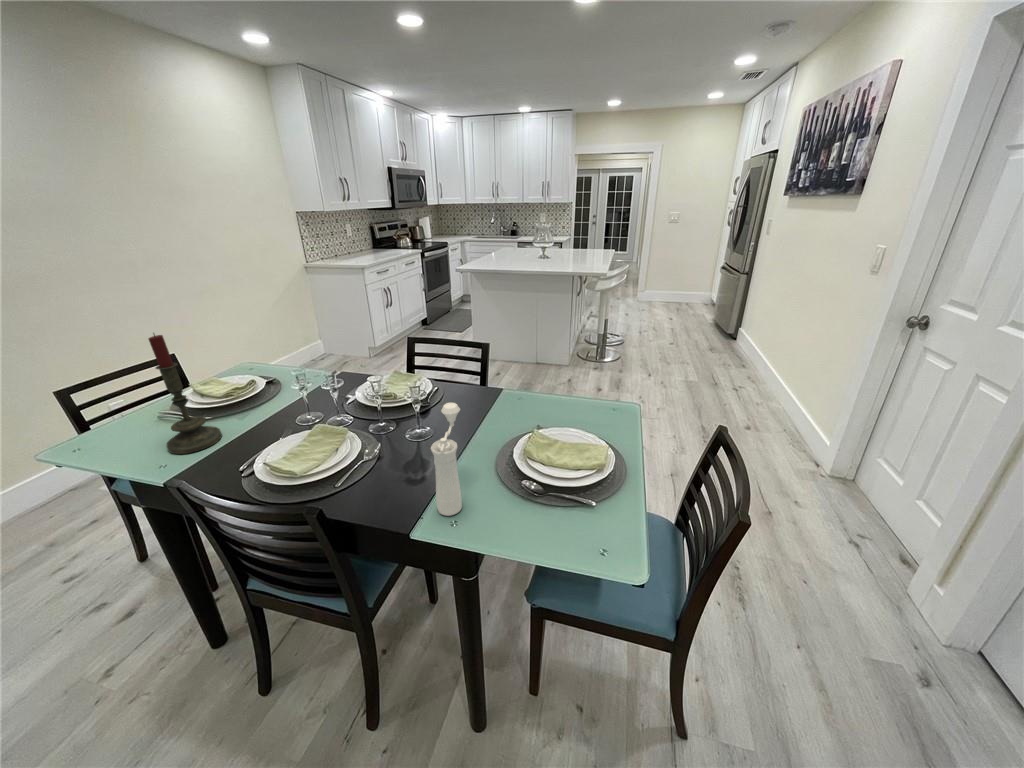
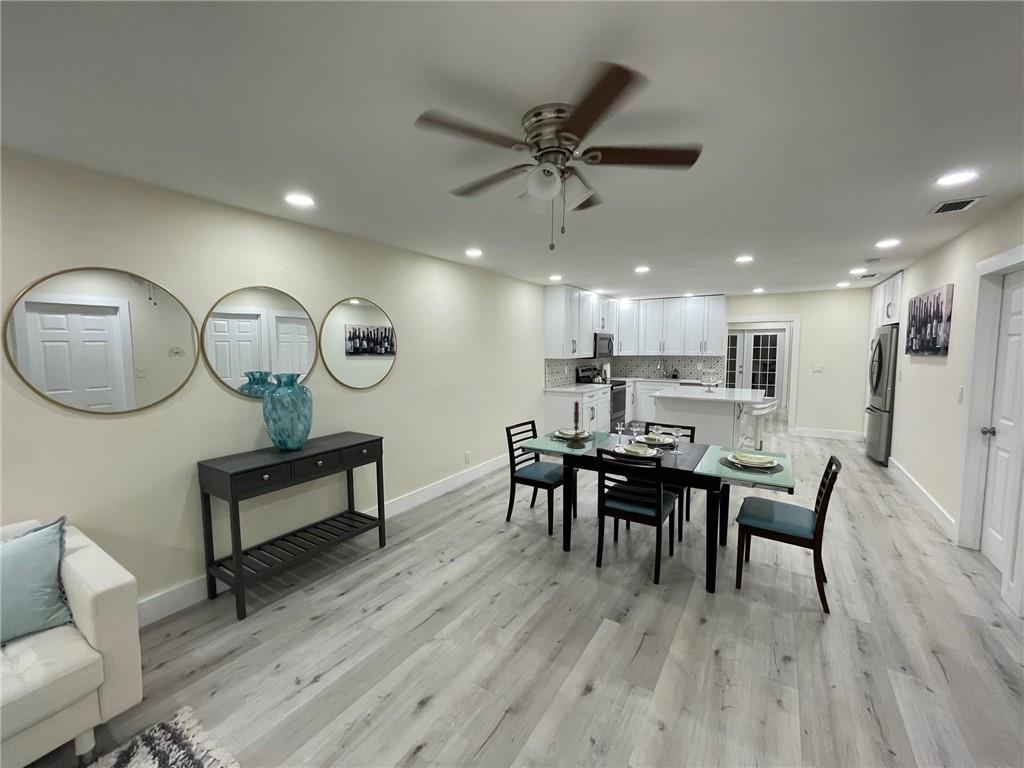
pepper mill: present [431,403,462,516] -> none [695,430,707,470]

